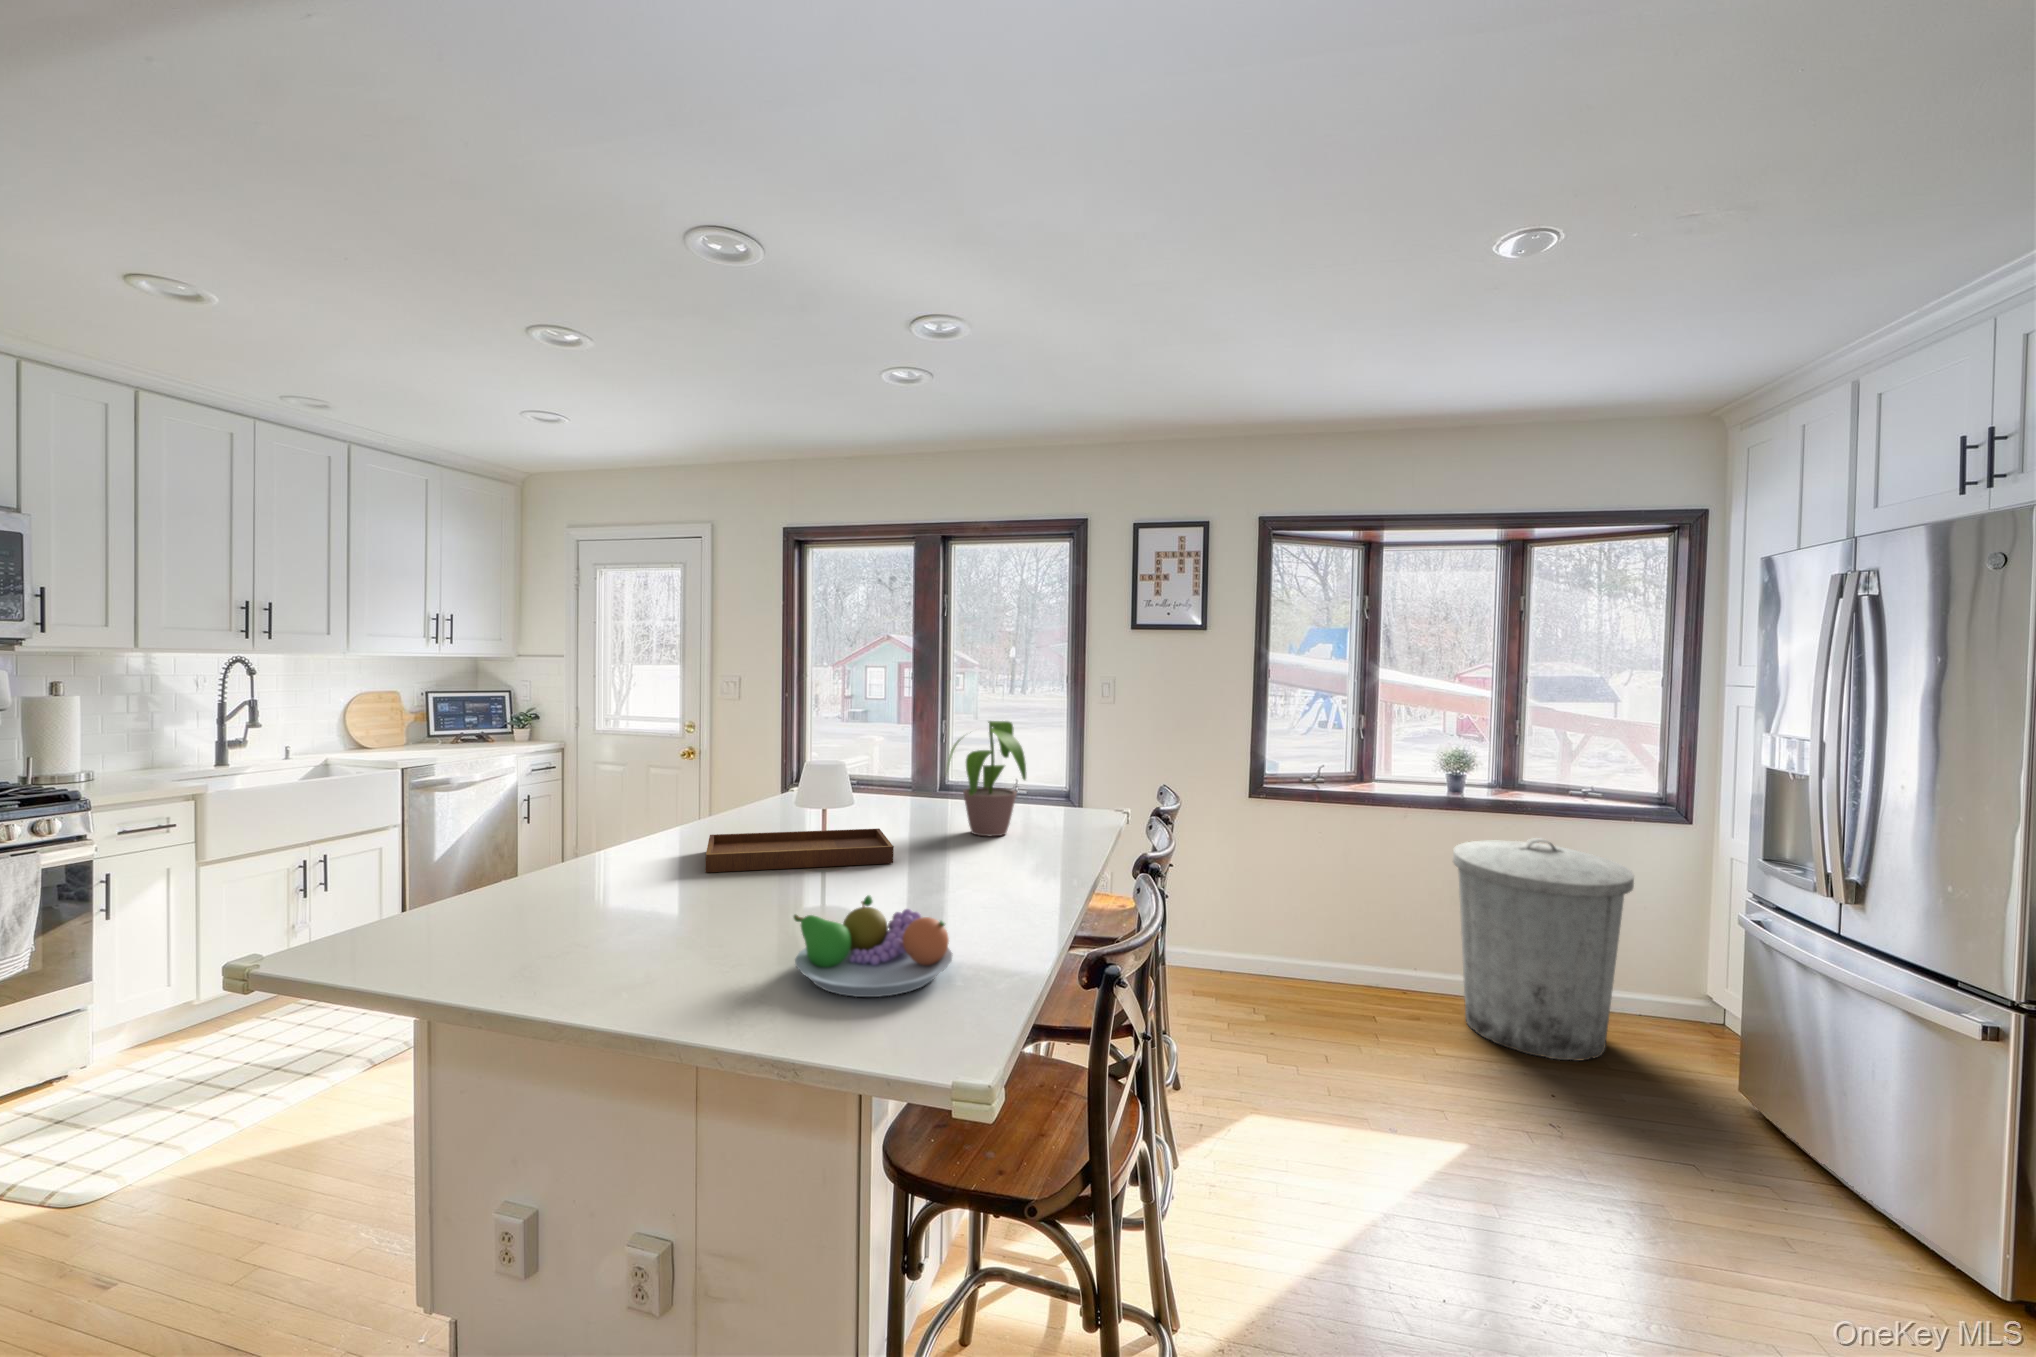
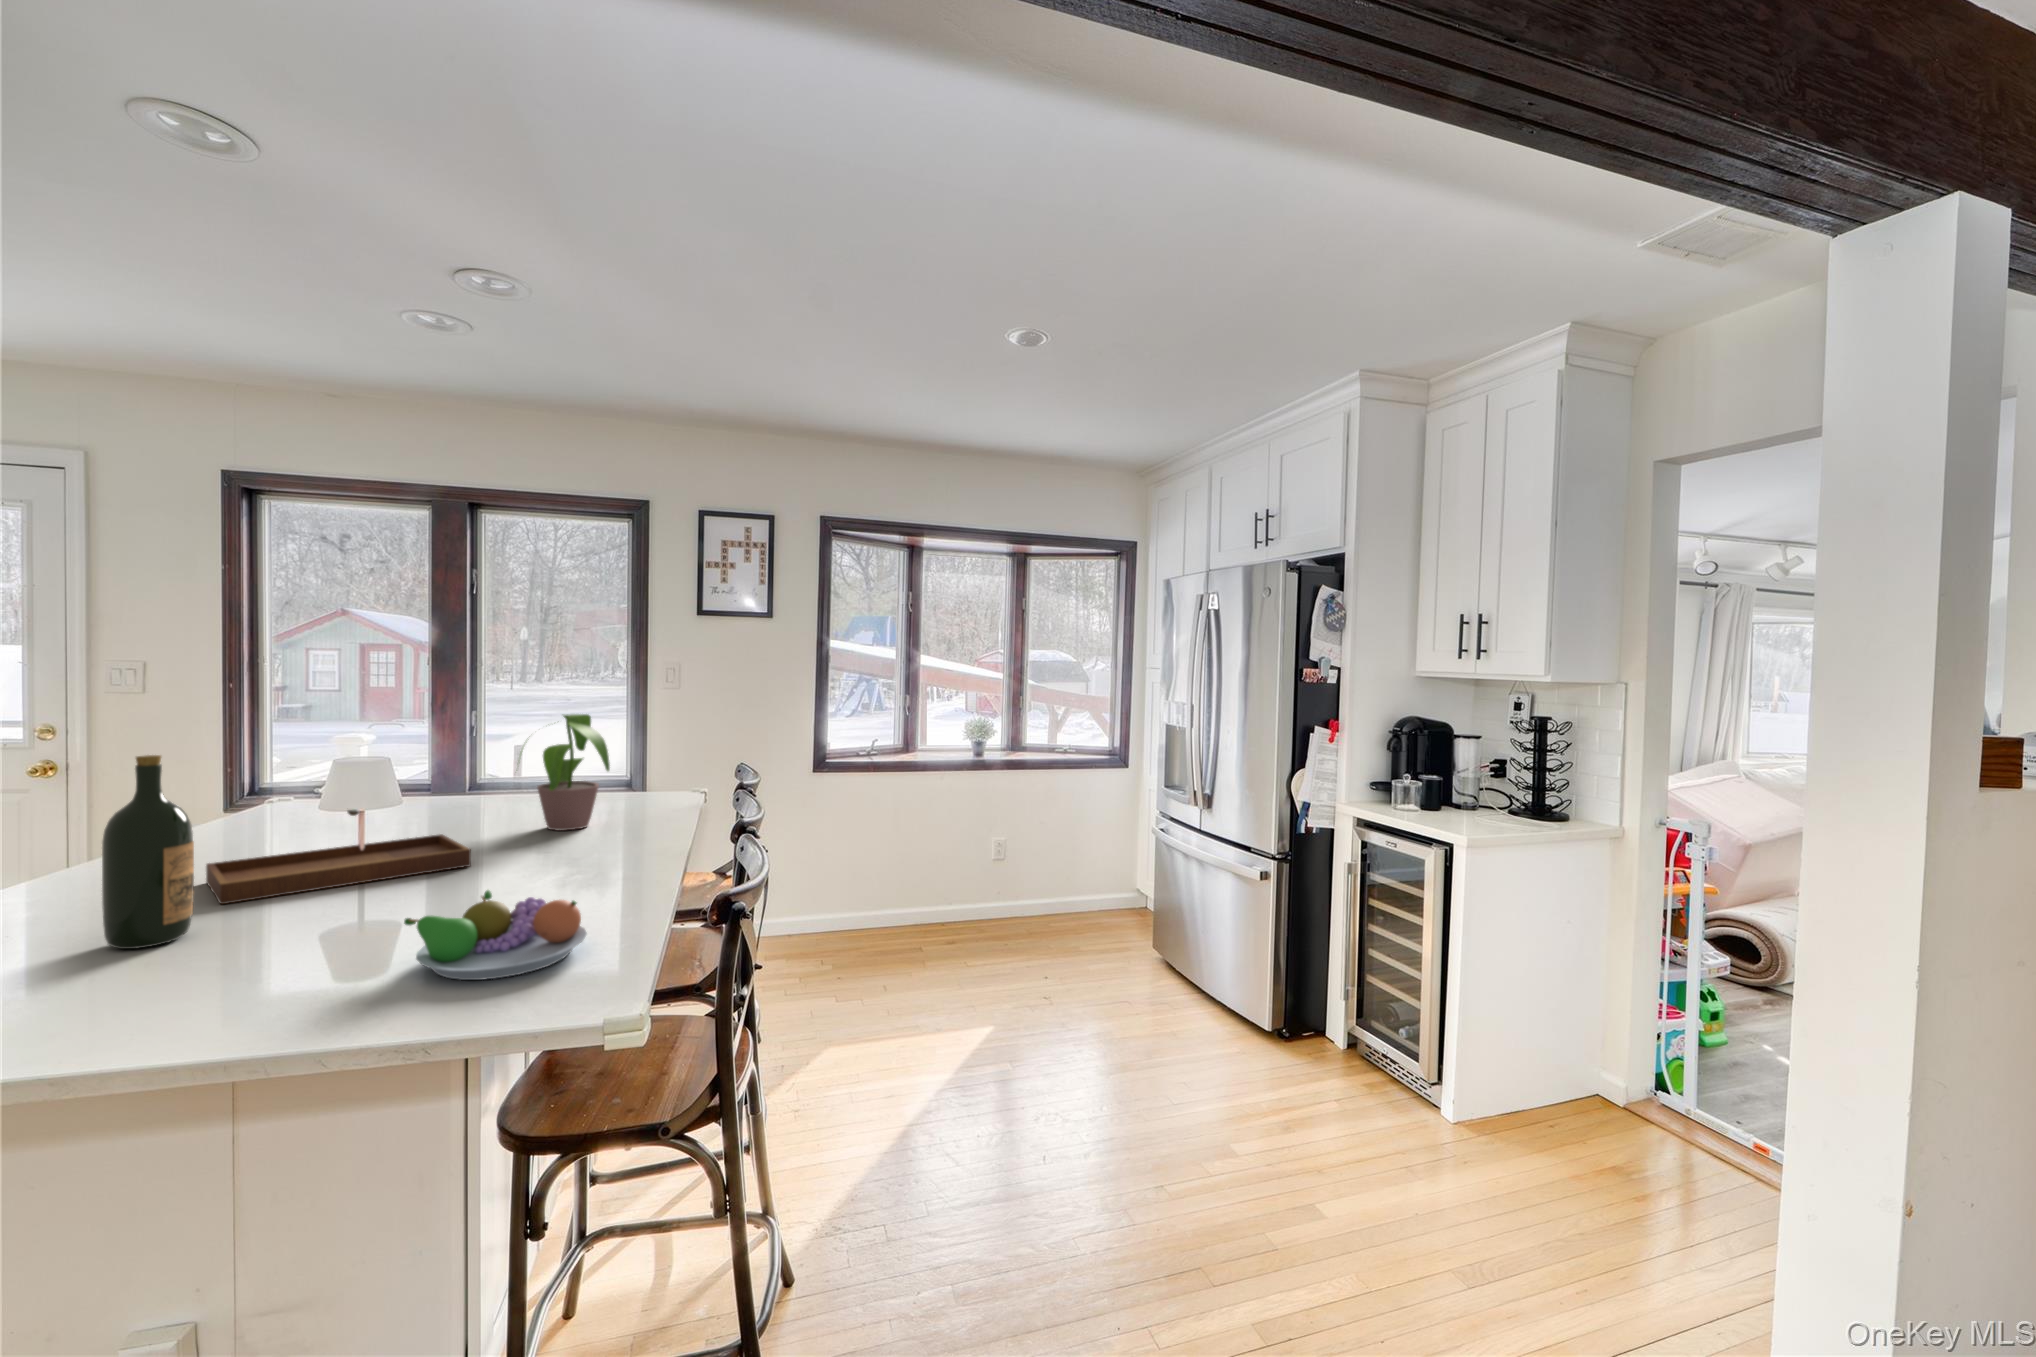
wine bottle: none [614,739,675,904] -> present [102,755,194,949]
trash can: present [1453,838,1634,1061] -> none [978,786,1095,952]

